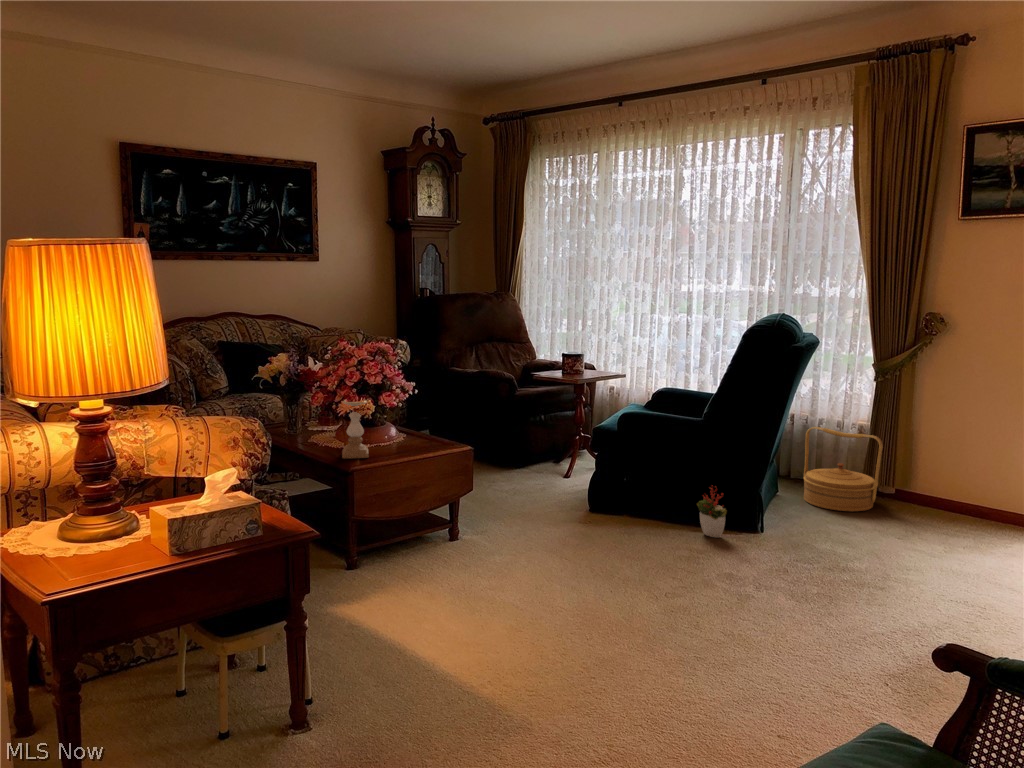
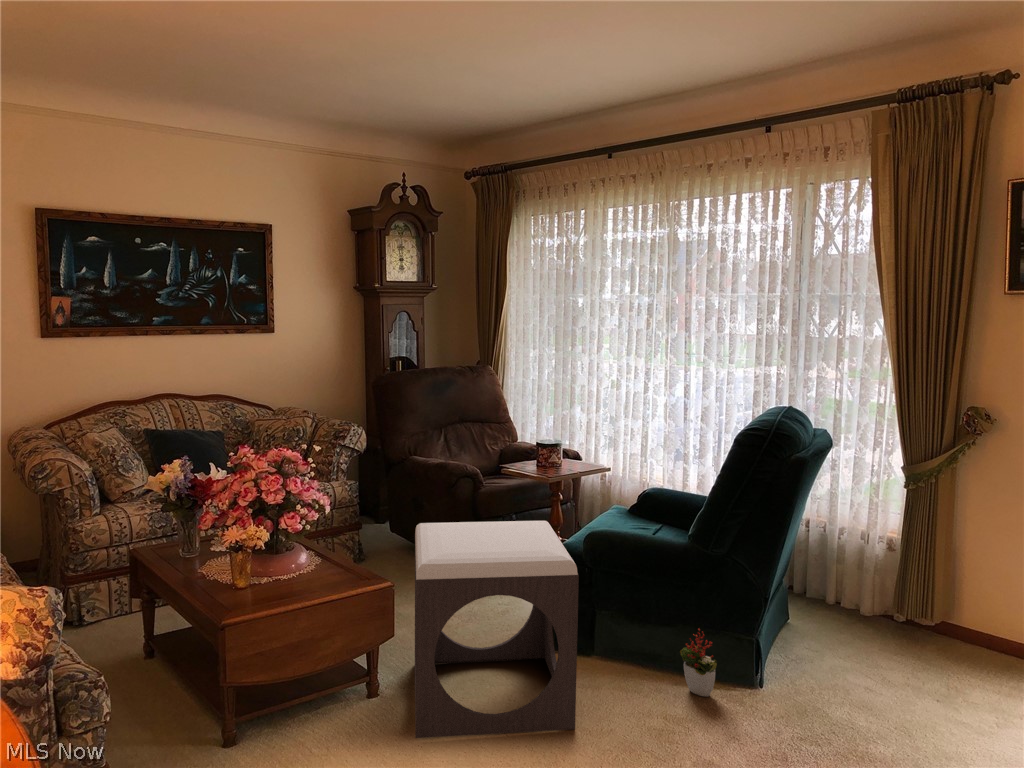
candle holder: present [342,400,368,459] -> none [223,526,261,603]
footstool: none [480,403,624,562] -> present [415,521,579,738]
woven basket: present [804,427,883,512] -> none [821,541,918,653]

